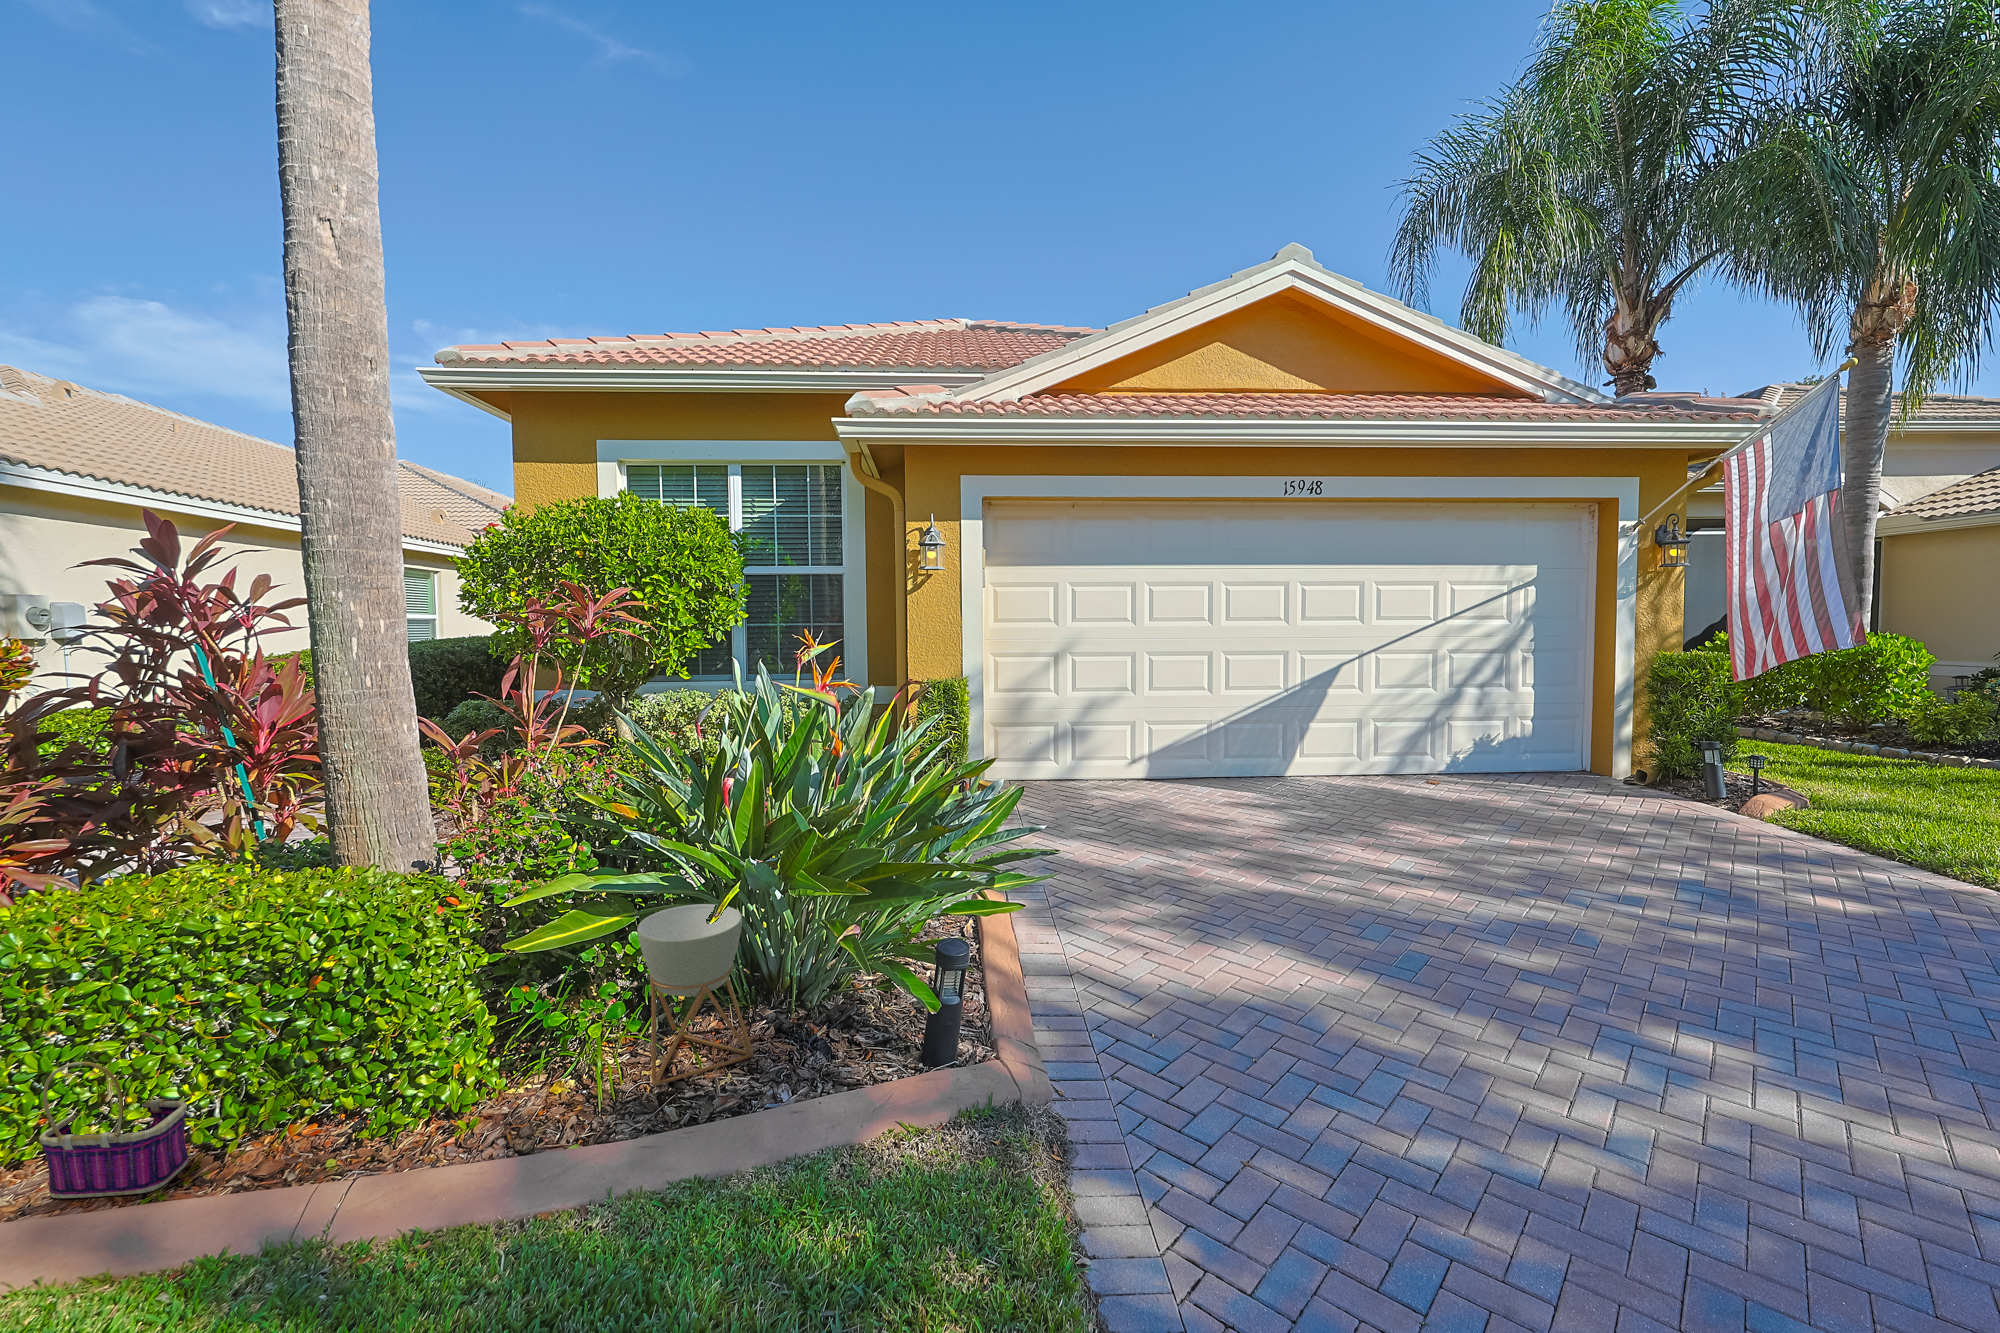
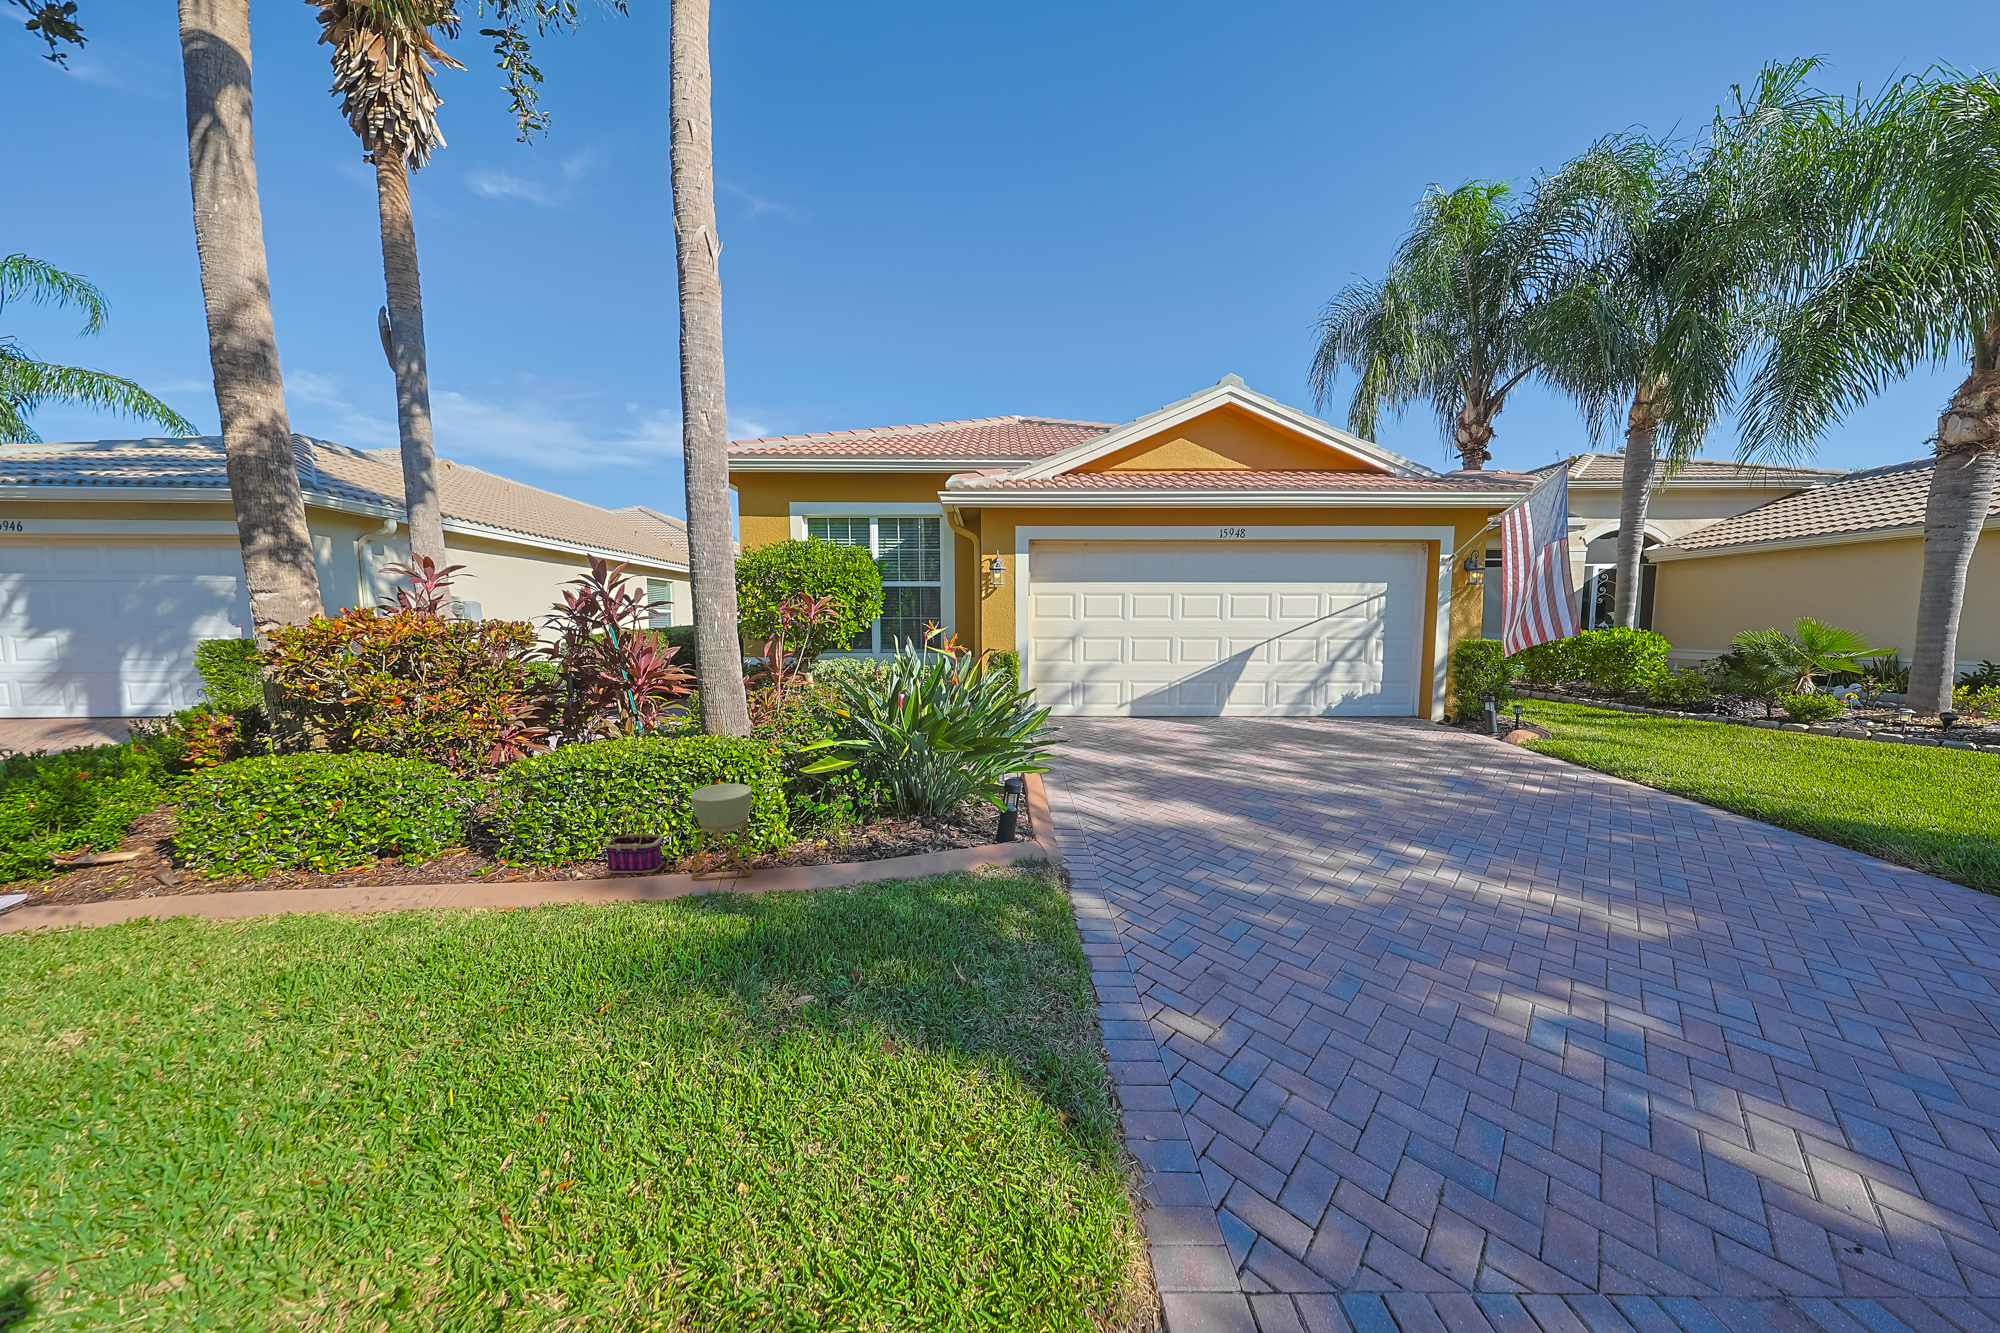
planter: present [637,904,753,1085] -> present [691,784,752,879]

